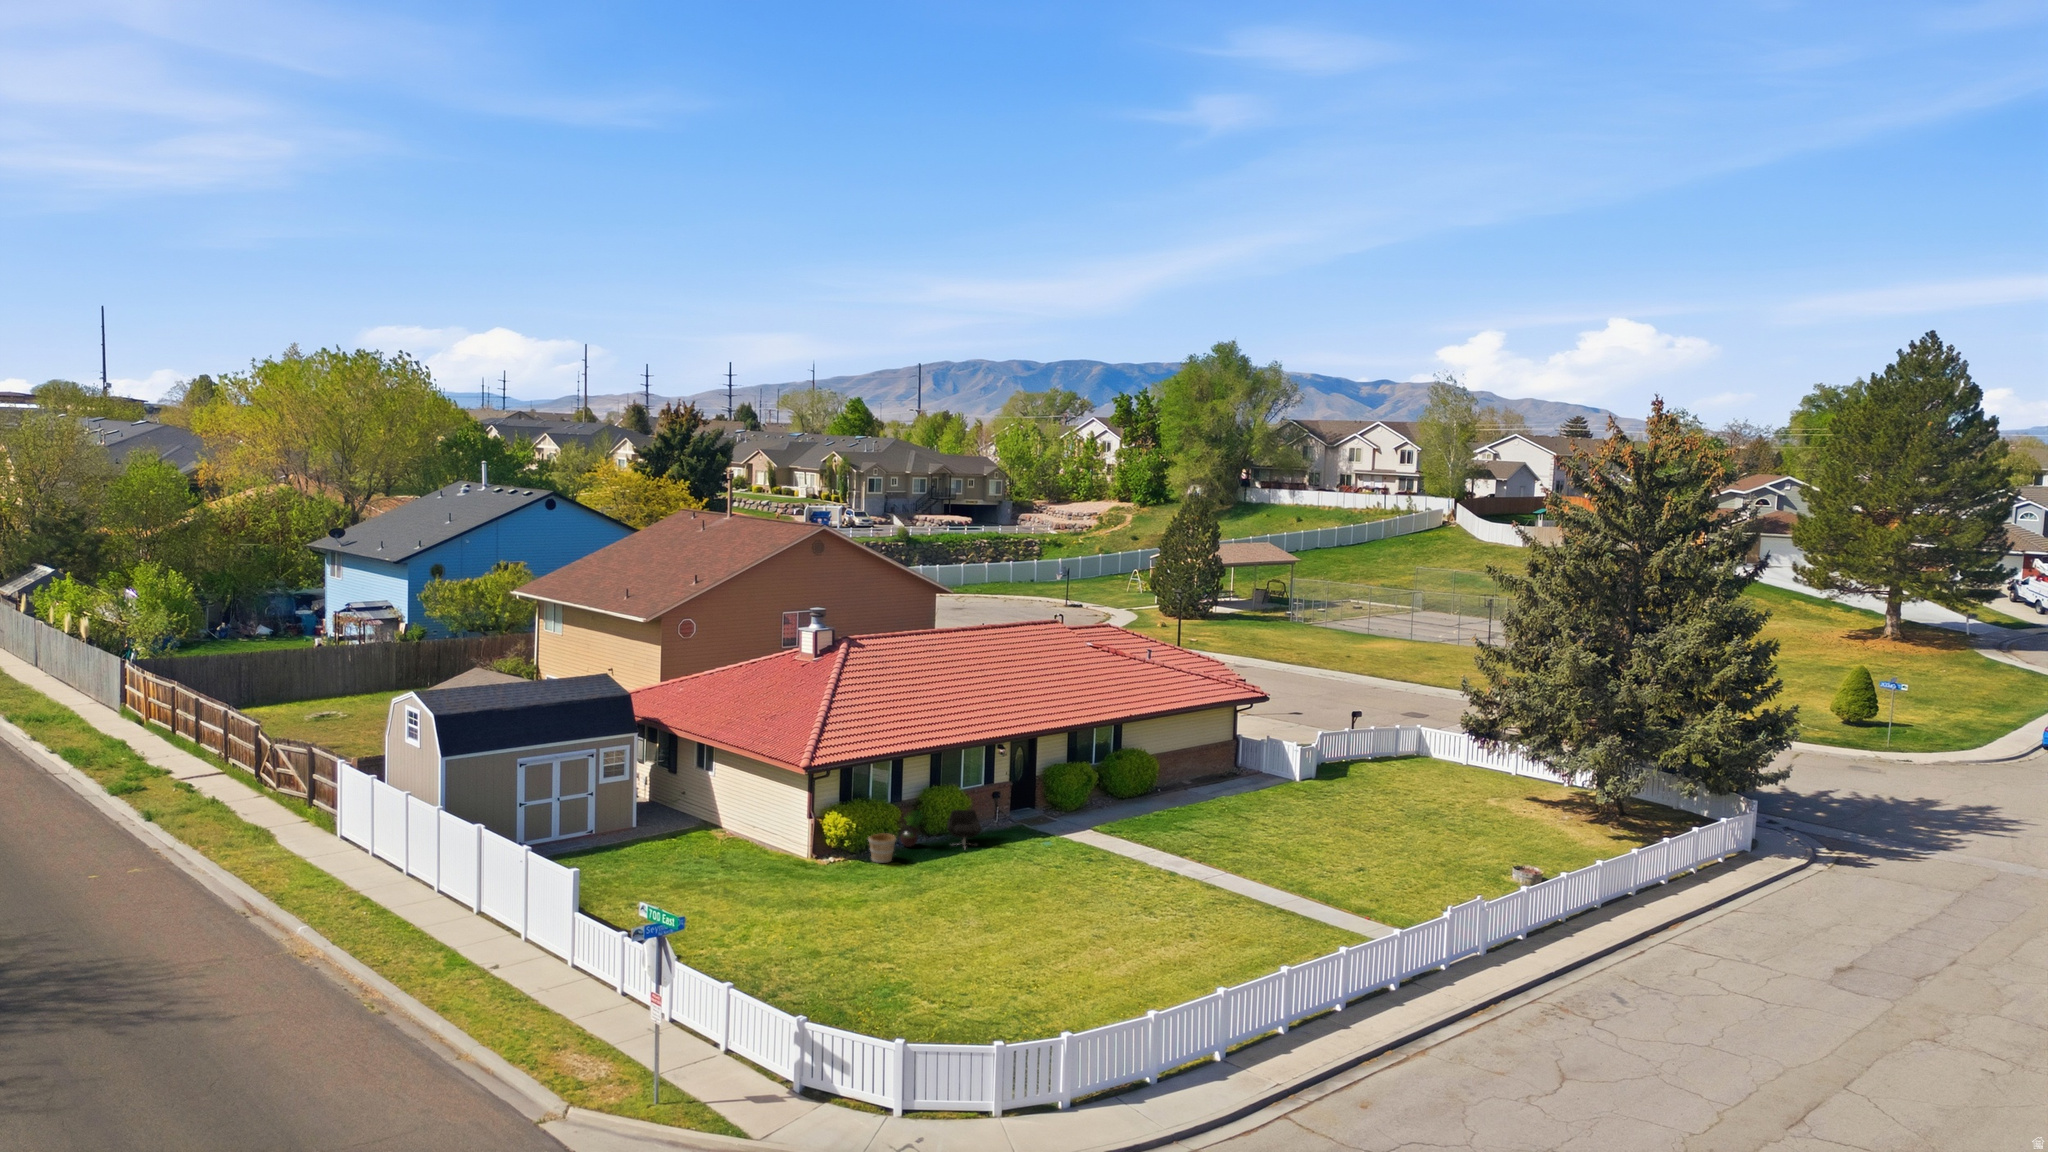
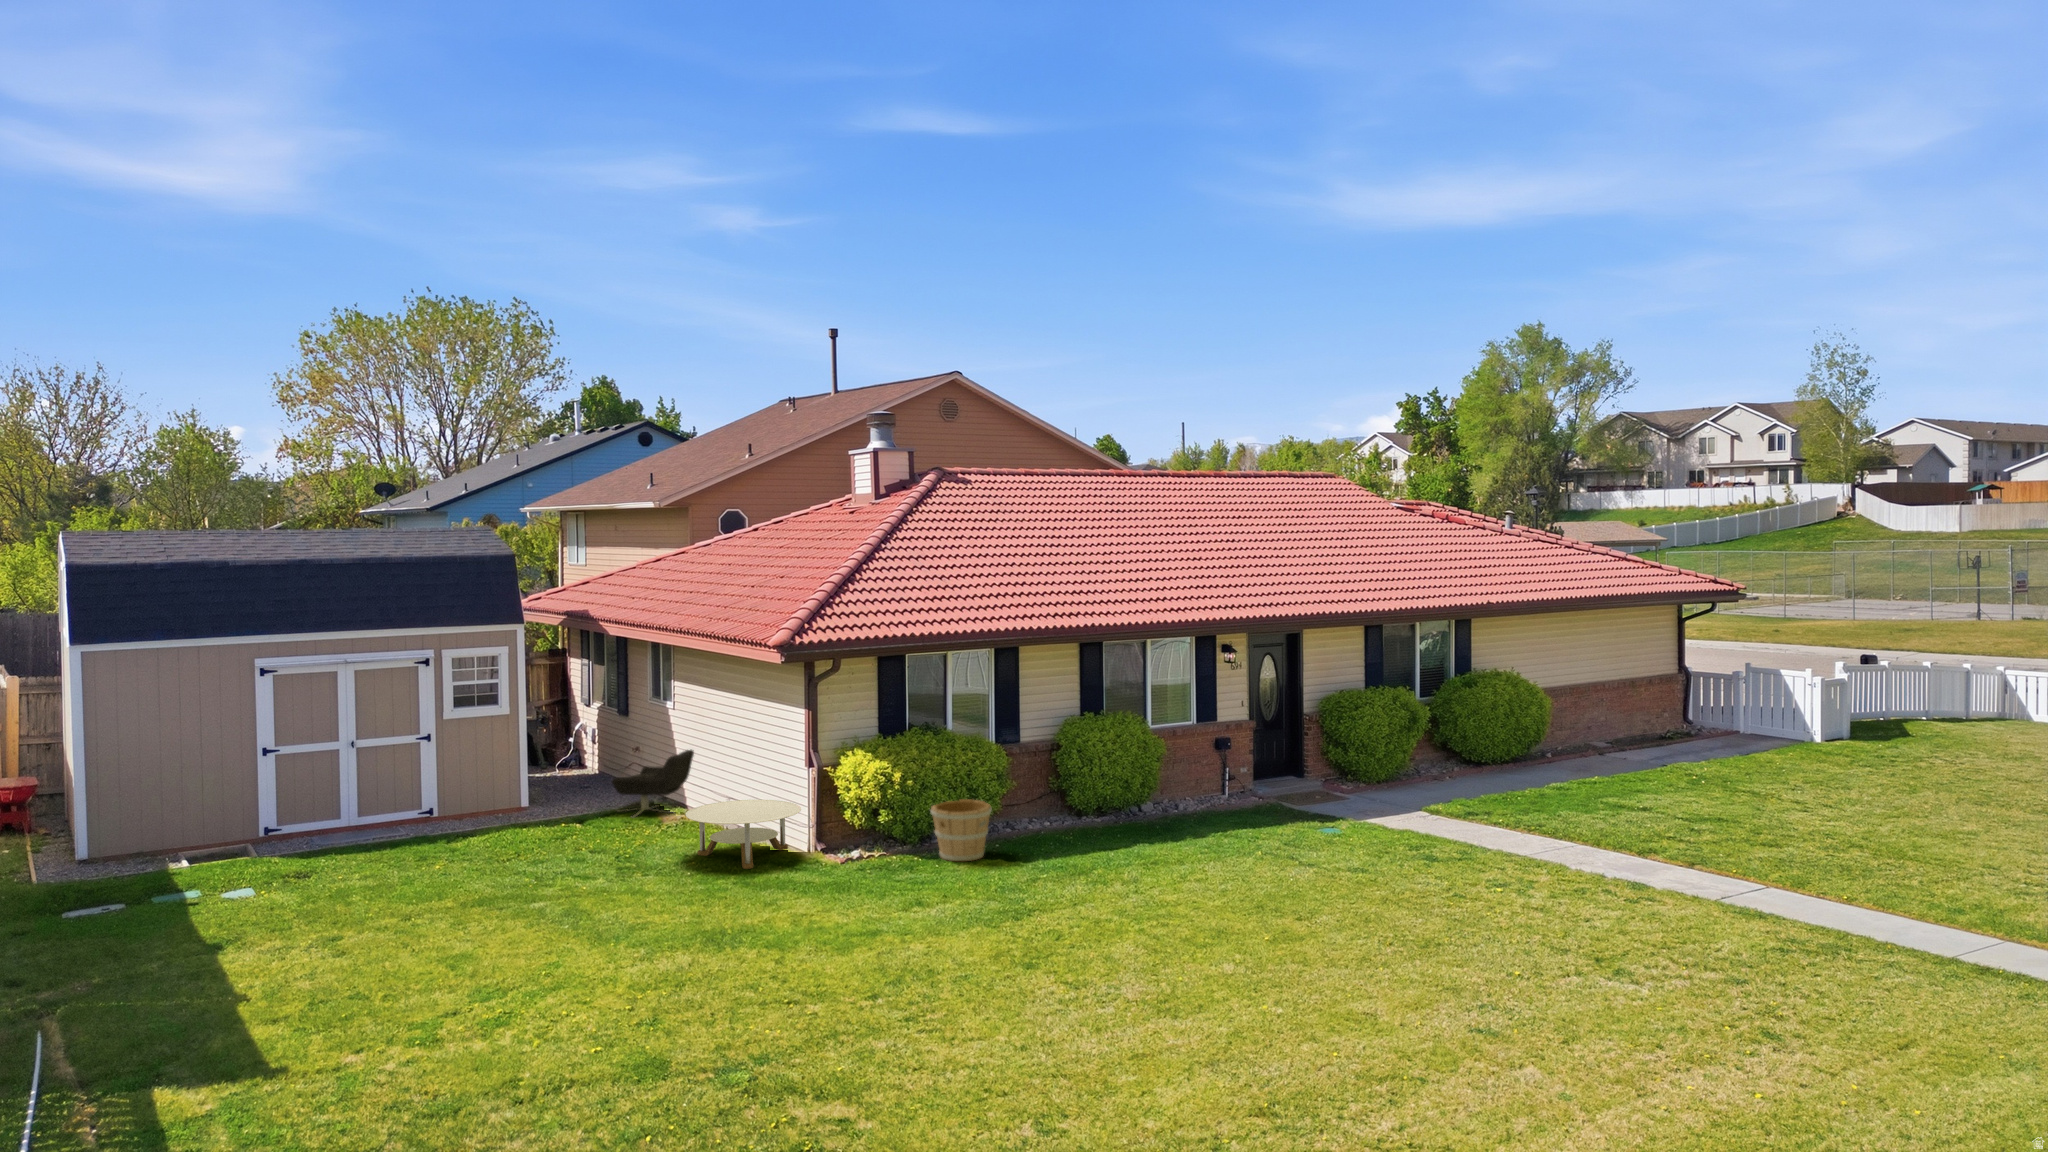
lounge chair: present [947,810,982,845] -> present [612,750,694,817]
potted tree: present [901,812,922,847] -> none [1012,751,1060,834]
round table: none [754,833,807,868] -> present [686,800,801,869]

